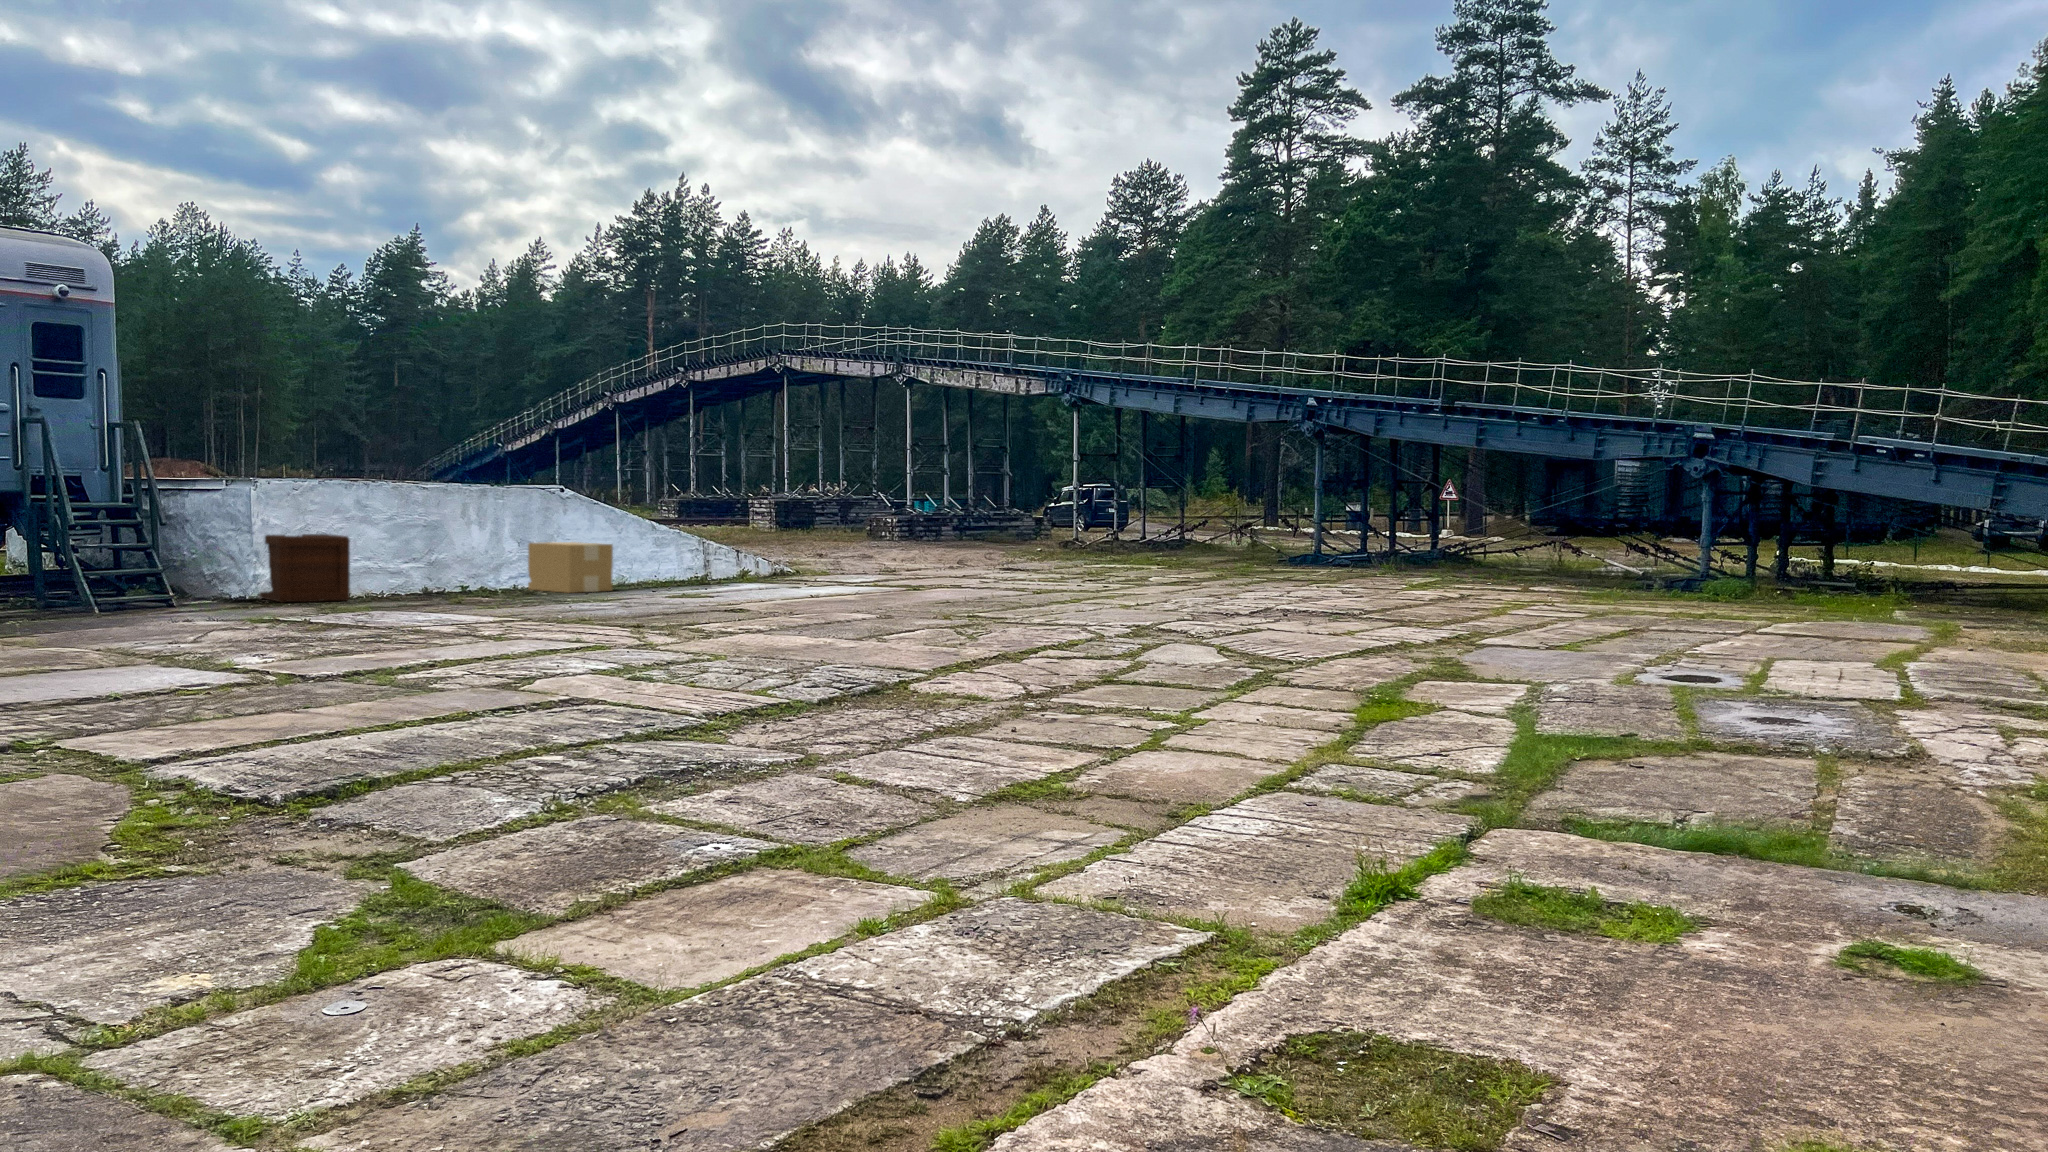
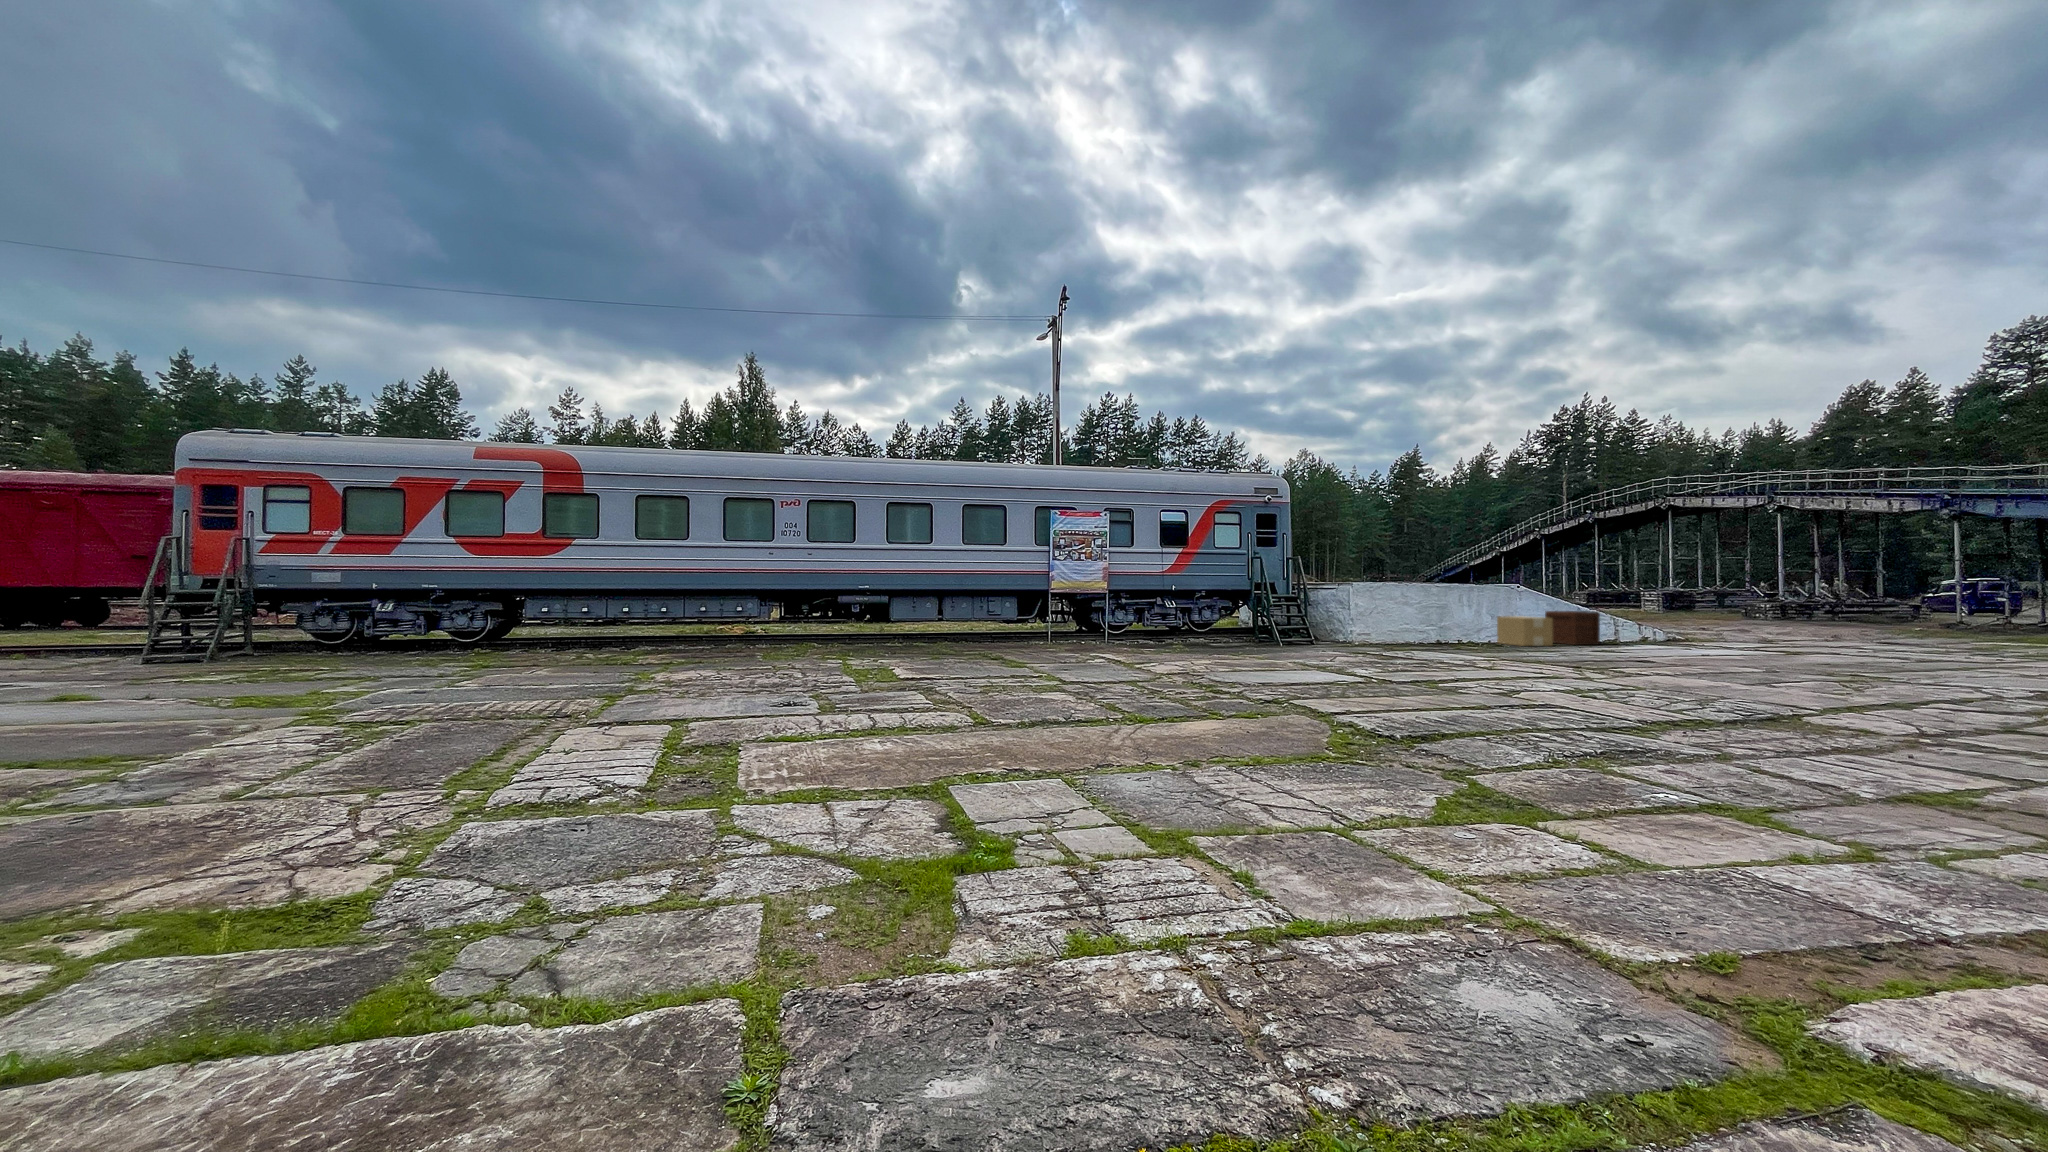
wooden crate: present [259,534,350,603] -> present [1545,611,1600,645]

